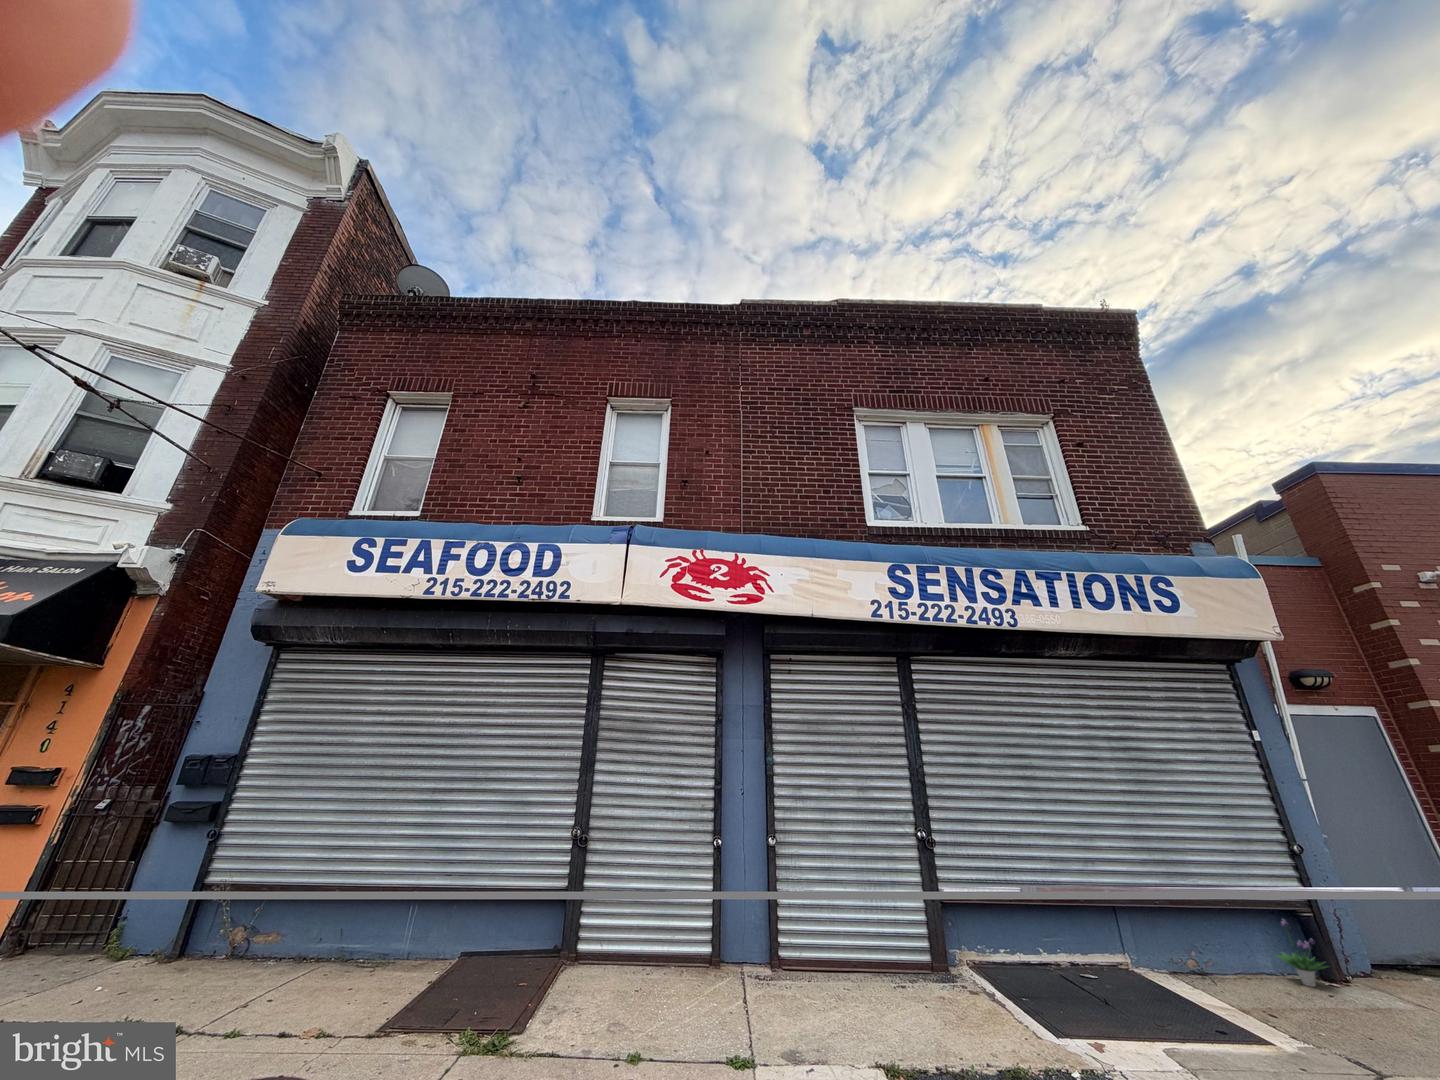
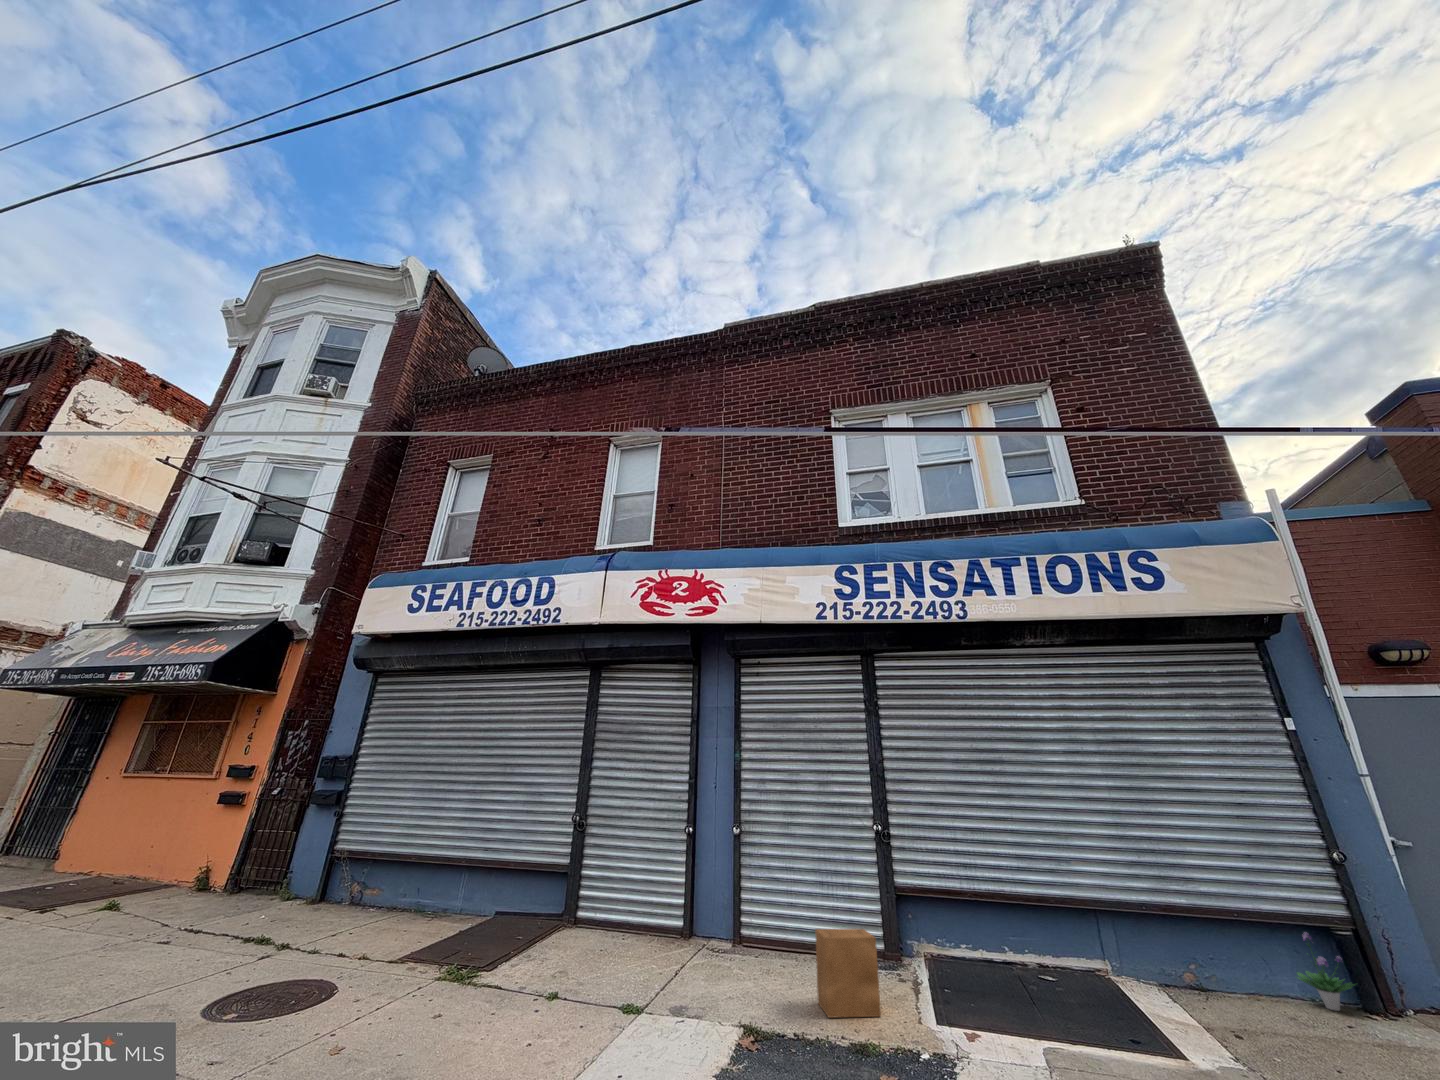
cardboard box: none [923,951,1007,1059] -> present [815,929,881,1018]

